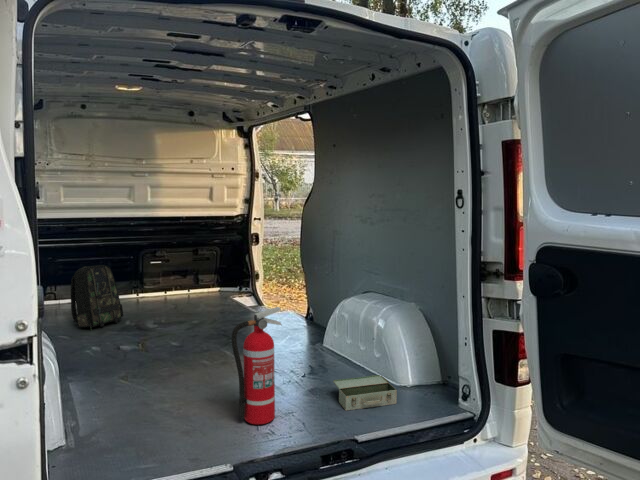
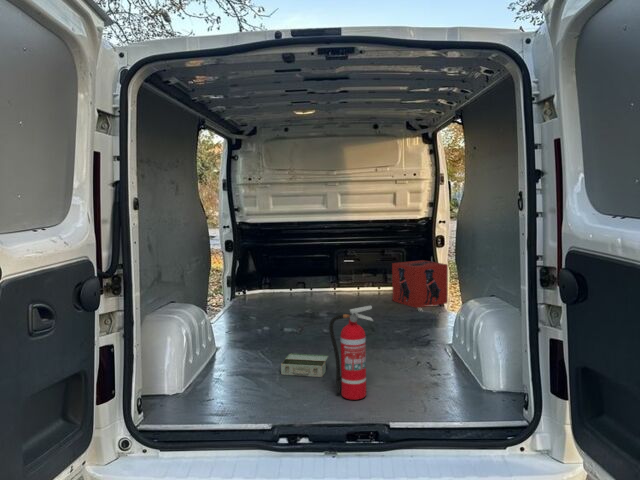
storage box: none [210,258,268,308] -> present [392,260,448,308]
backpack: present [71,265,123,328] -> none [274,261,312,314]
toolbox: present [333,375,397,411] -> present [281,353,329,377]

